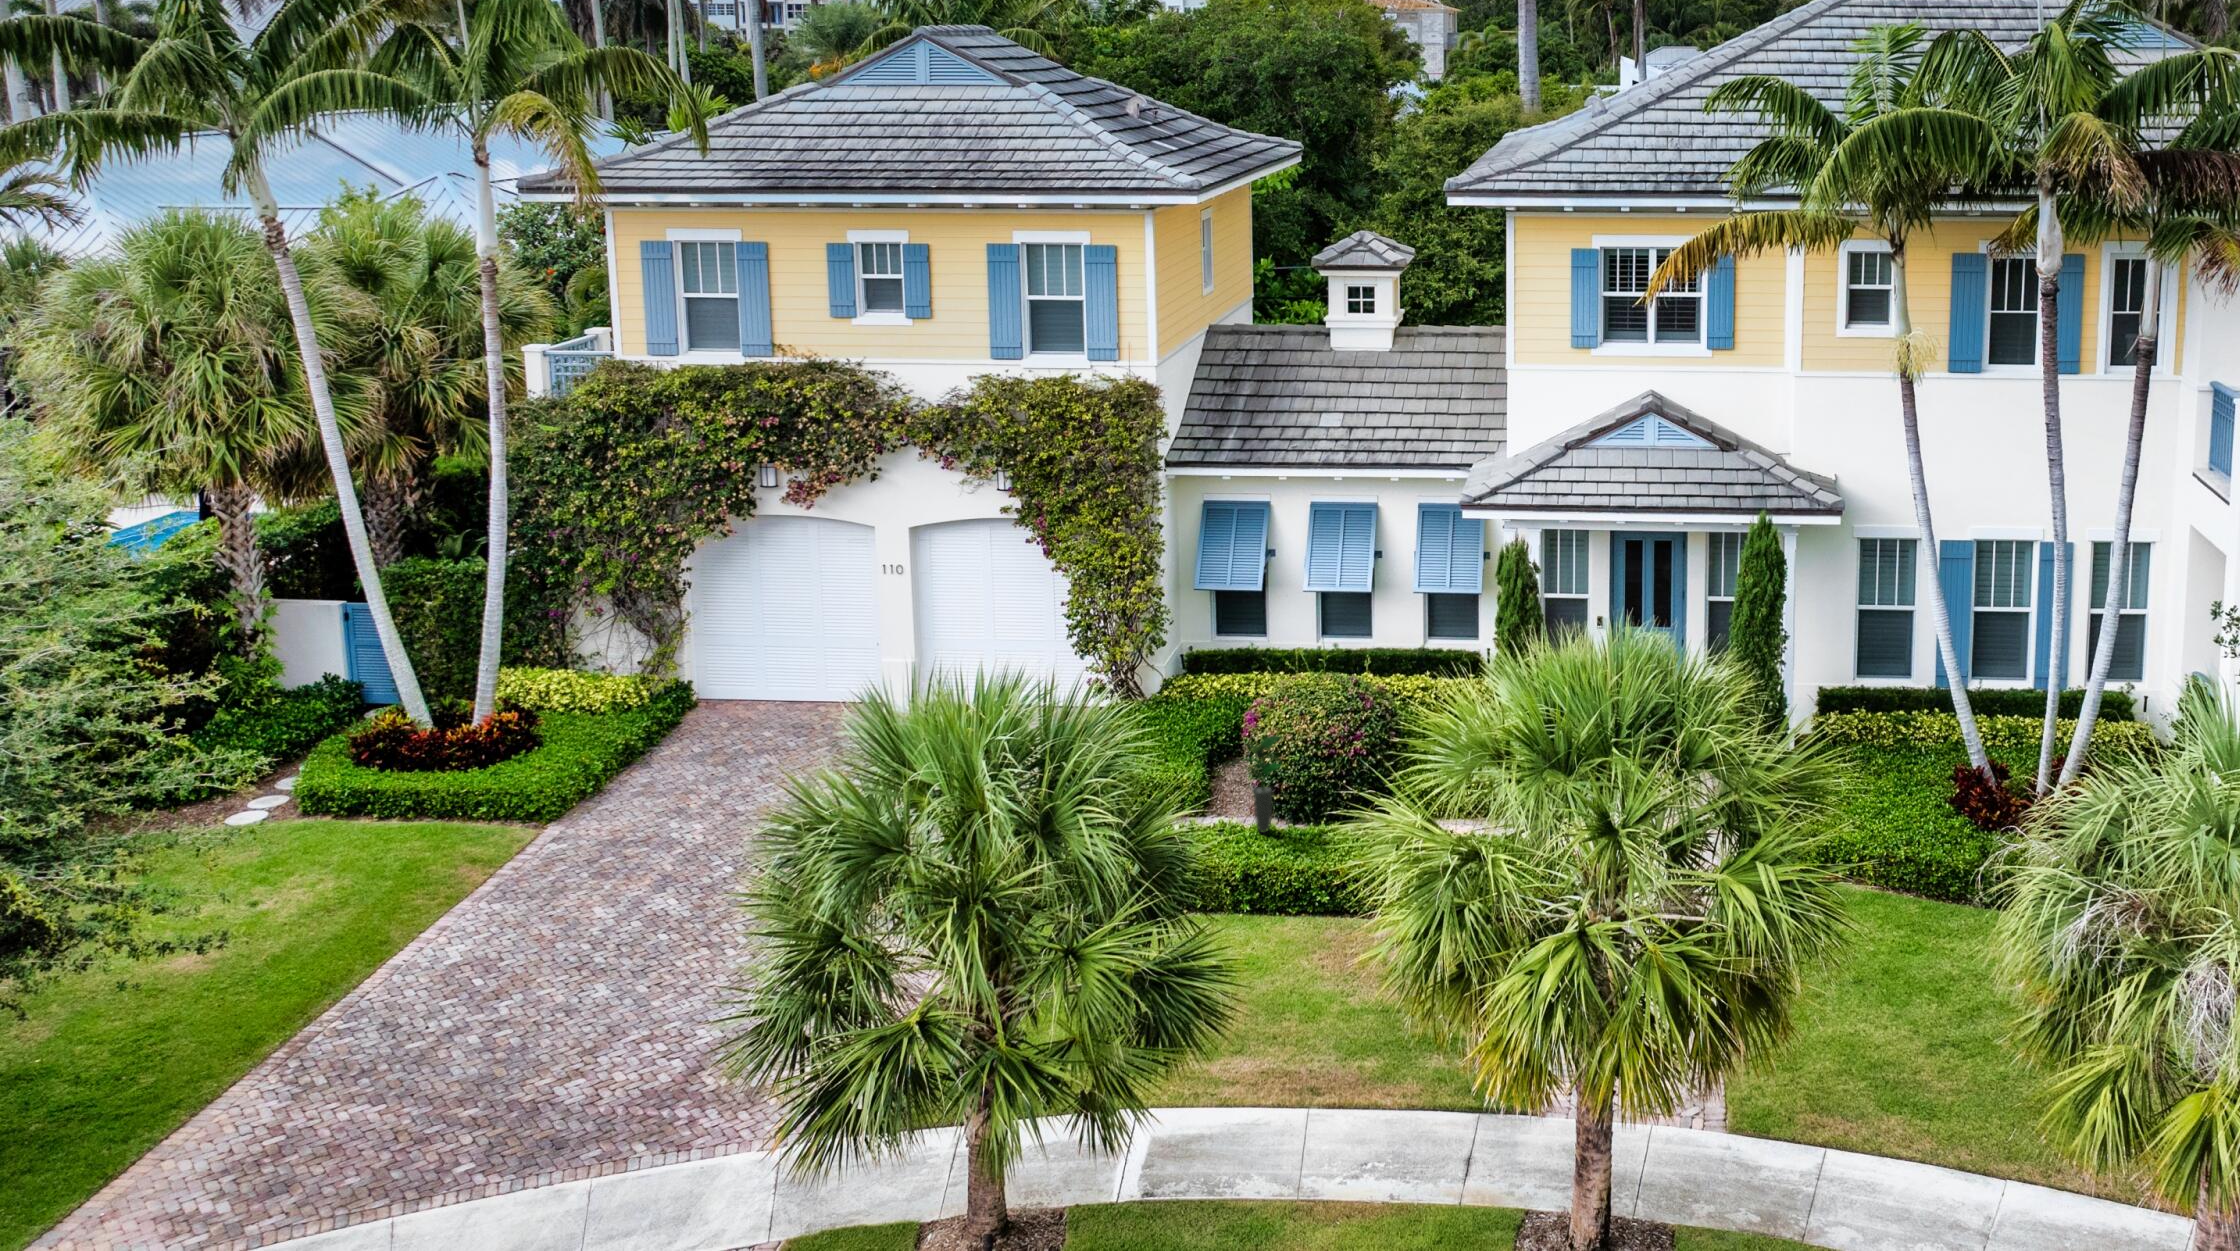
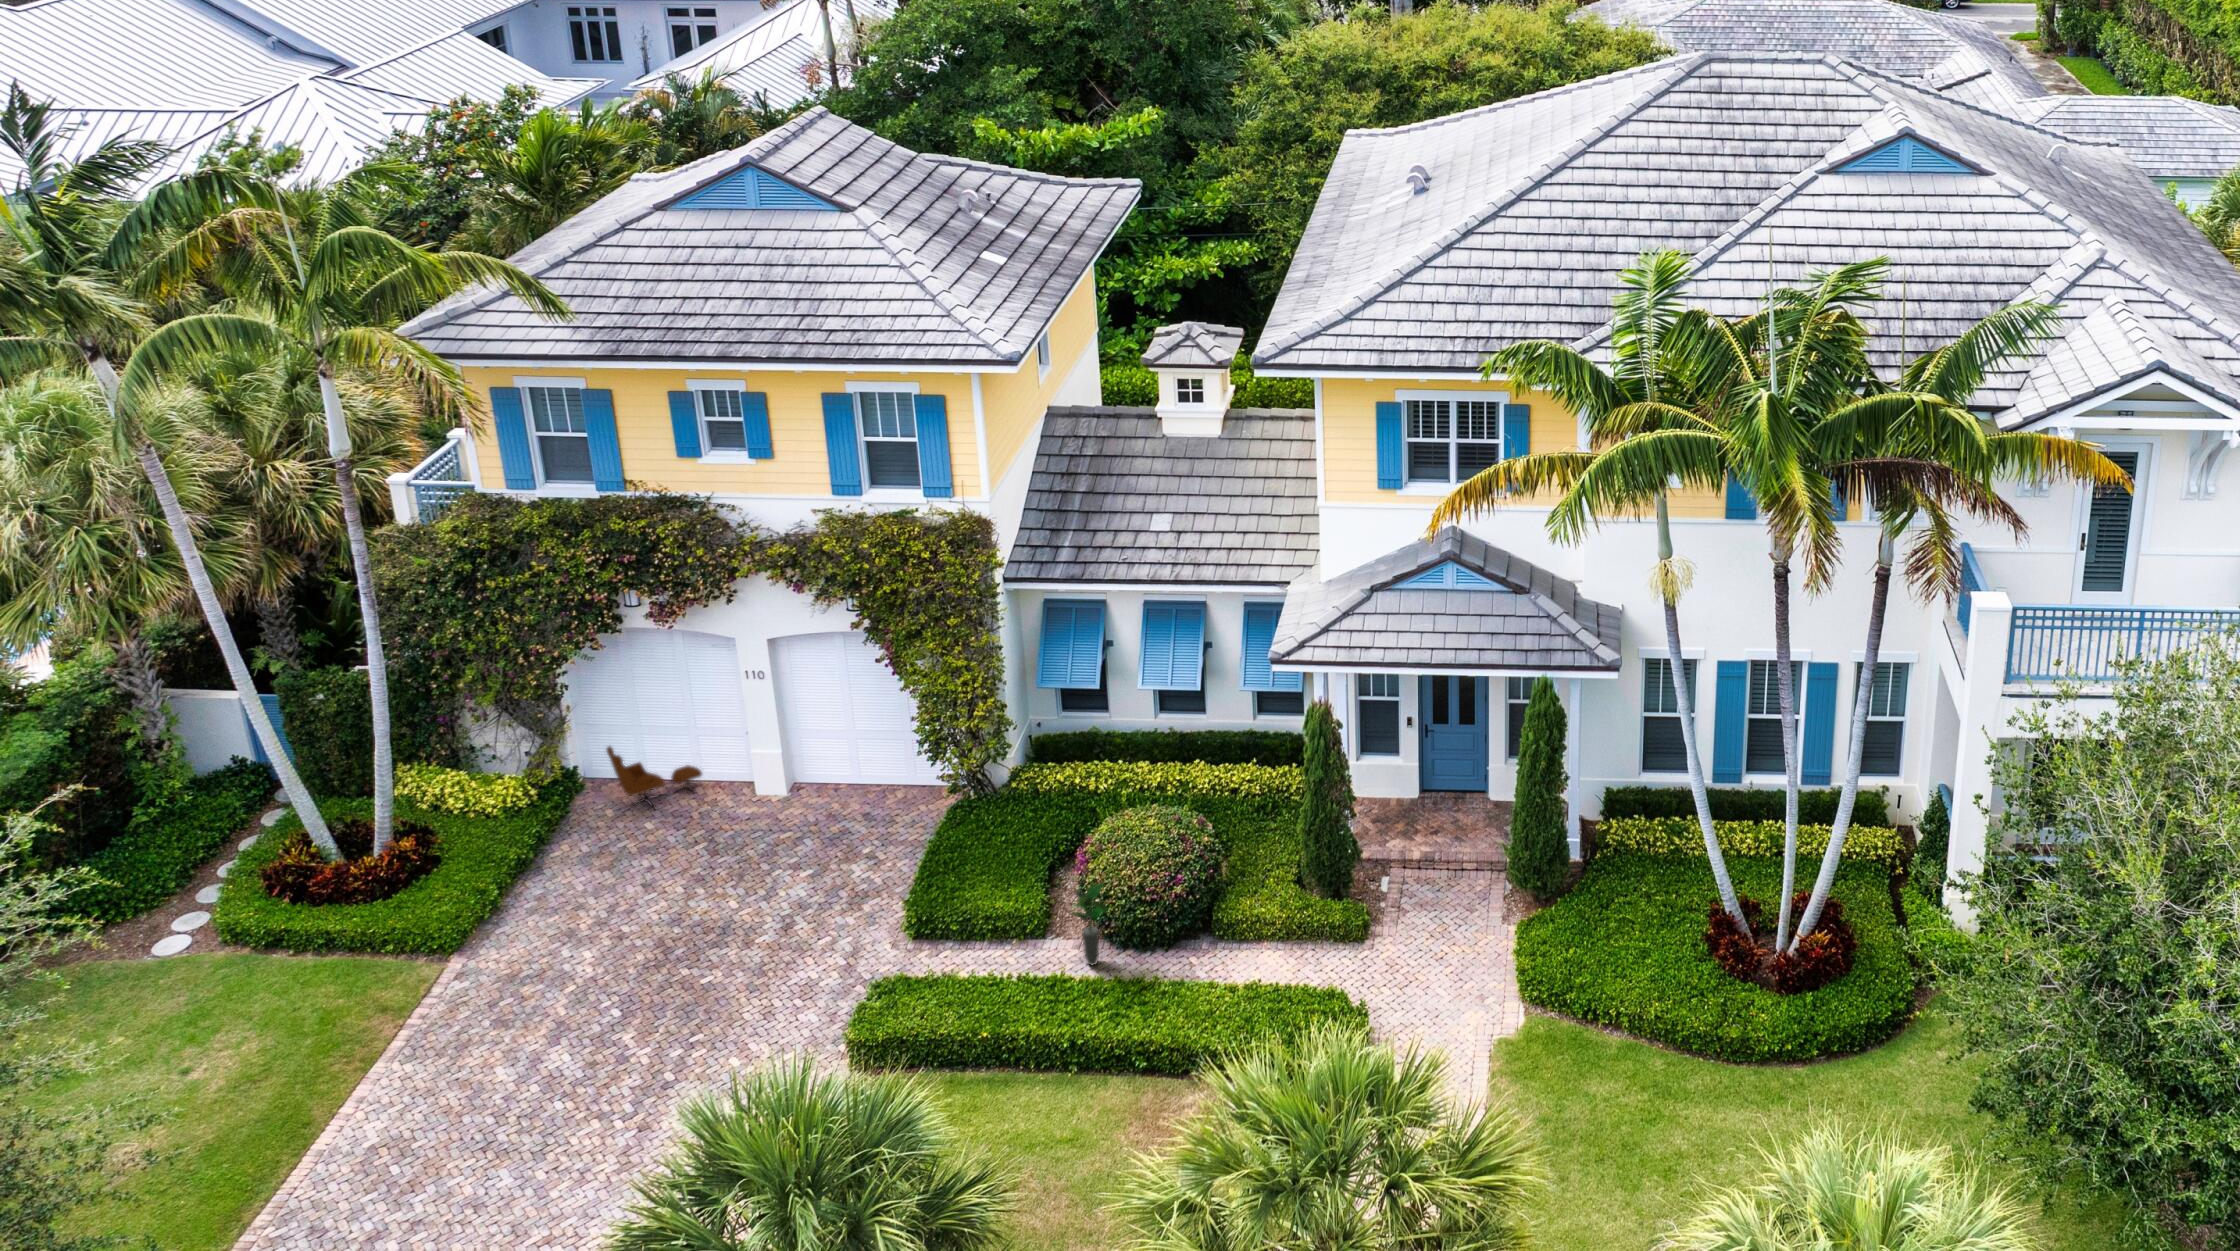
lounge chair: none [729,640,829,715] -> present [607,746,702,808]

